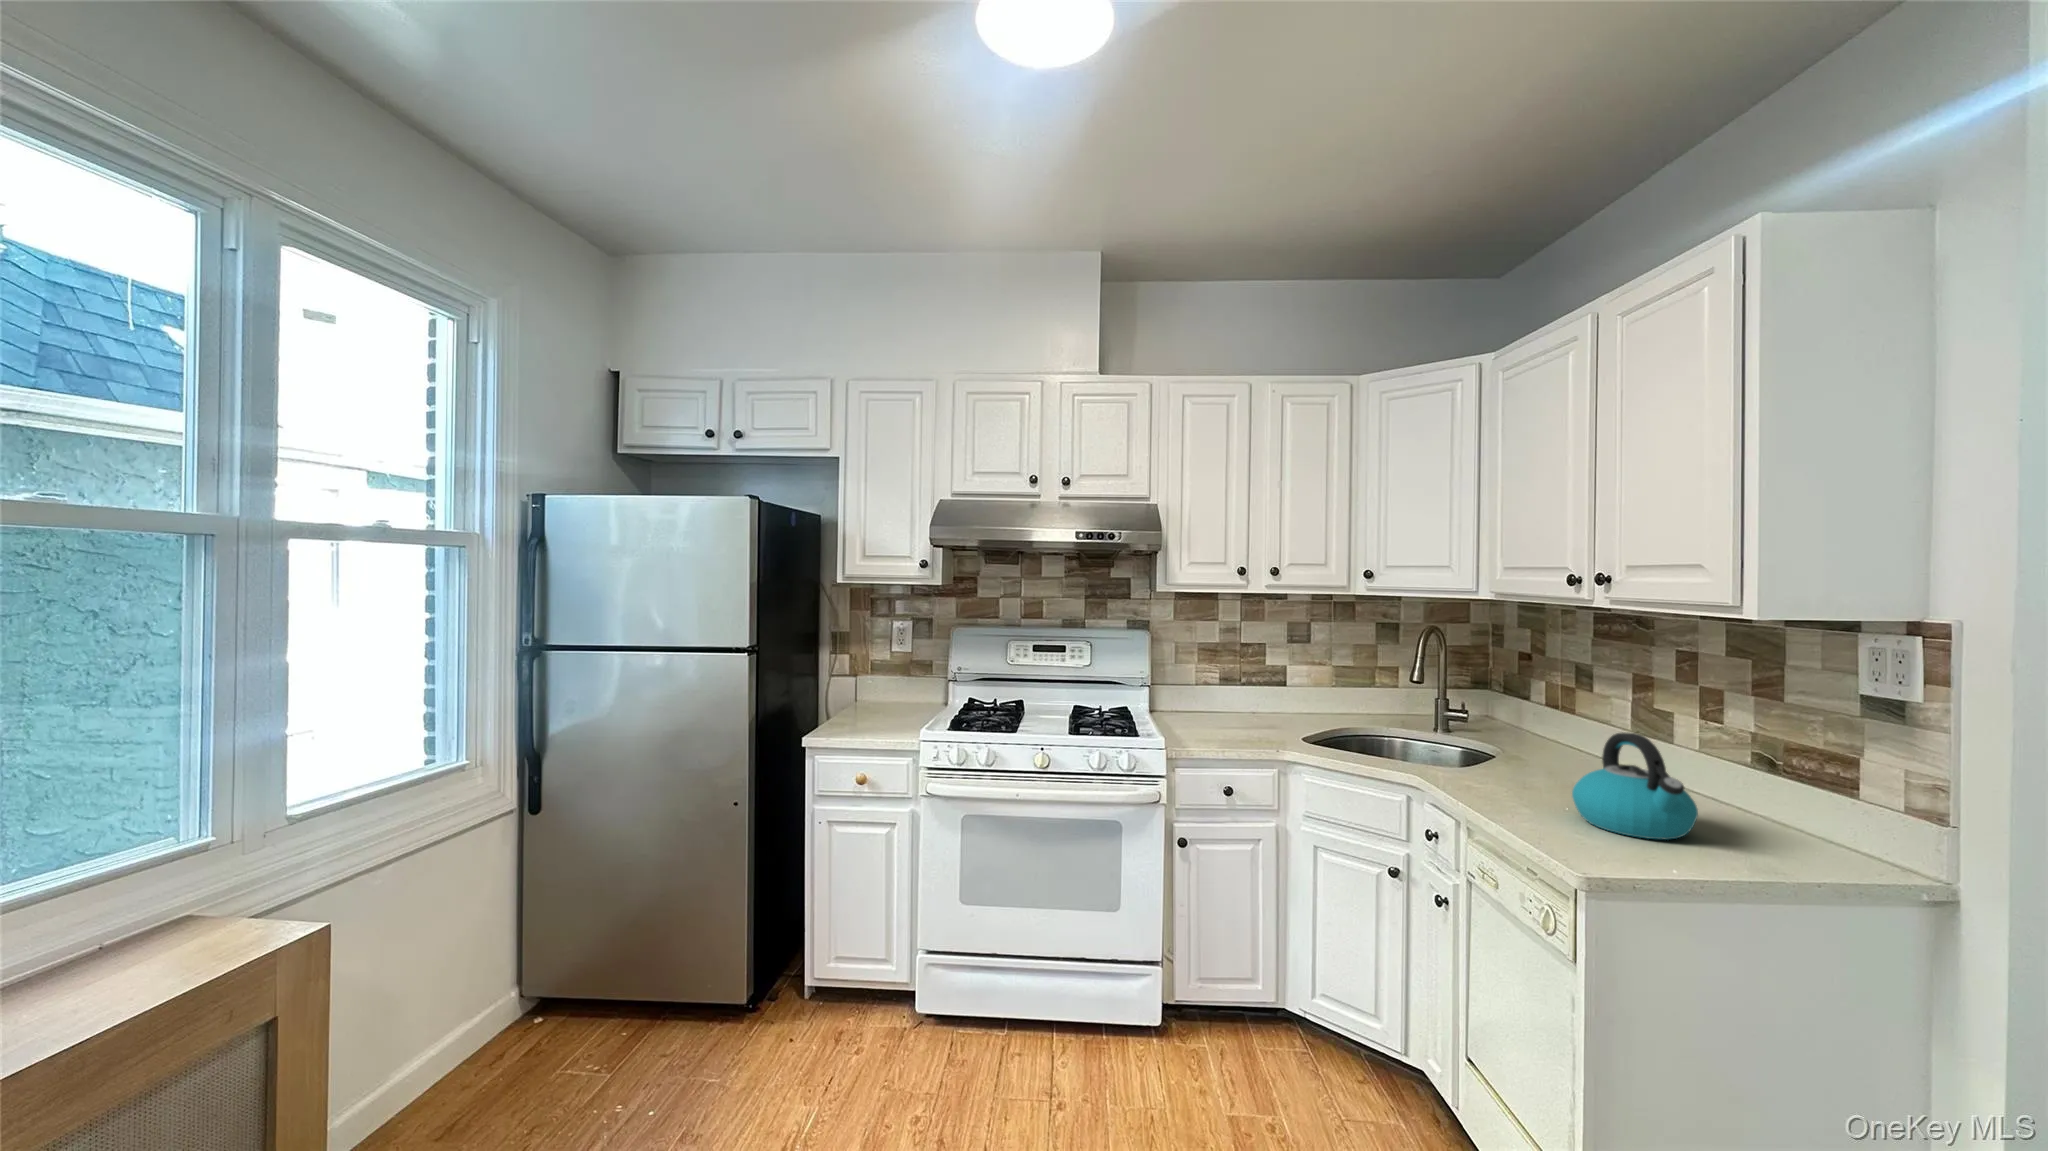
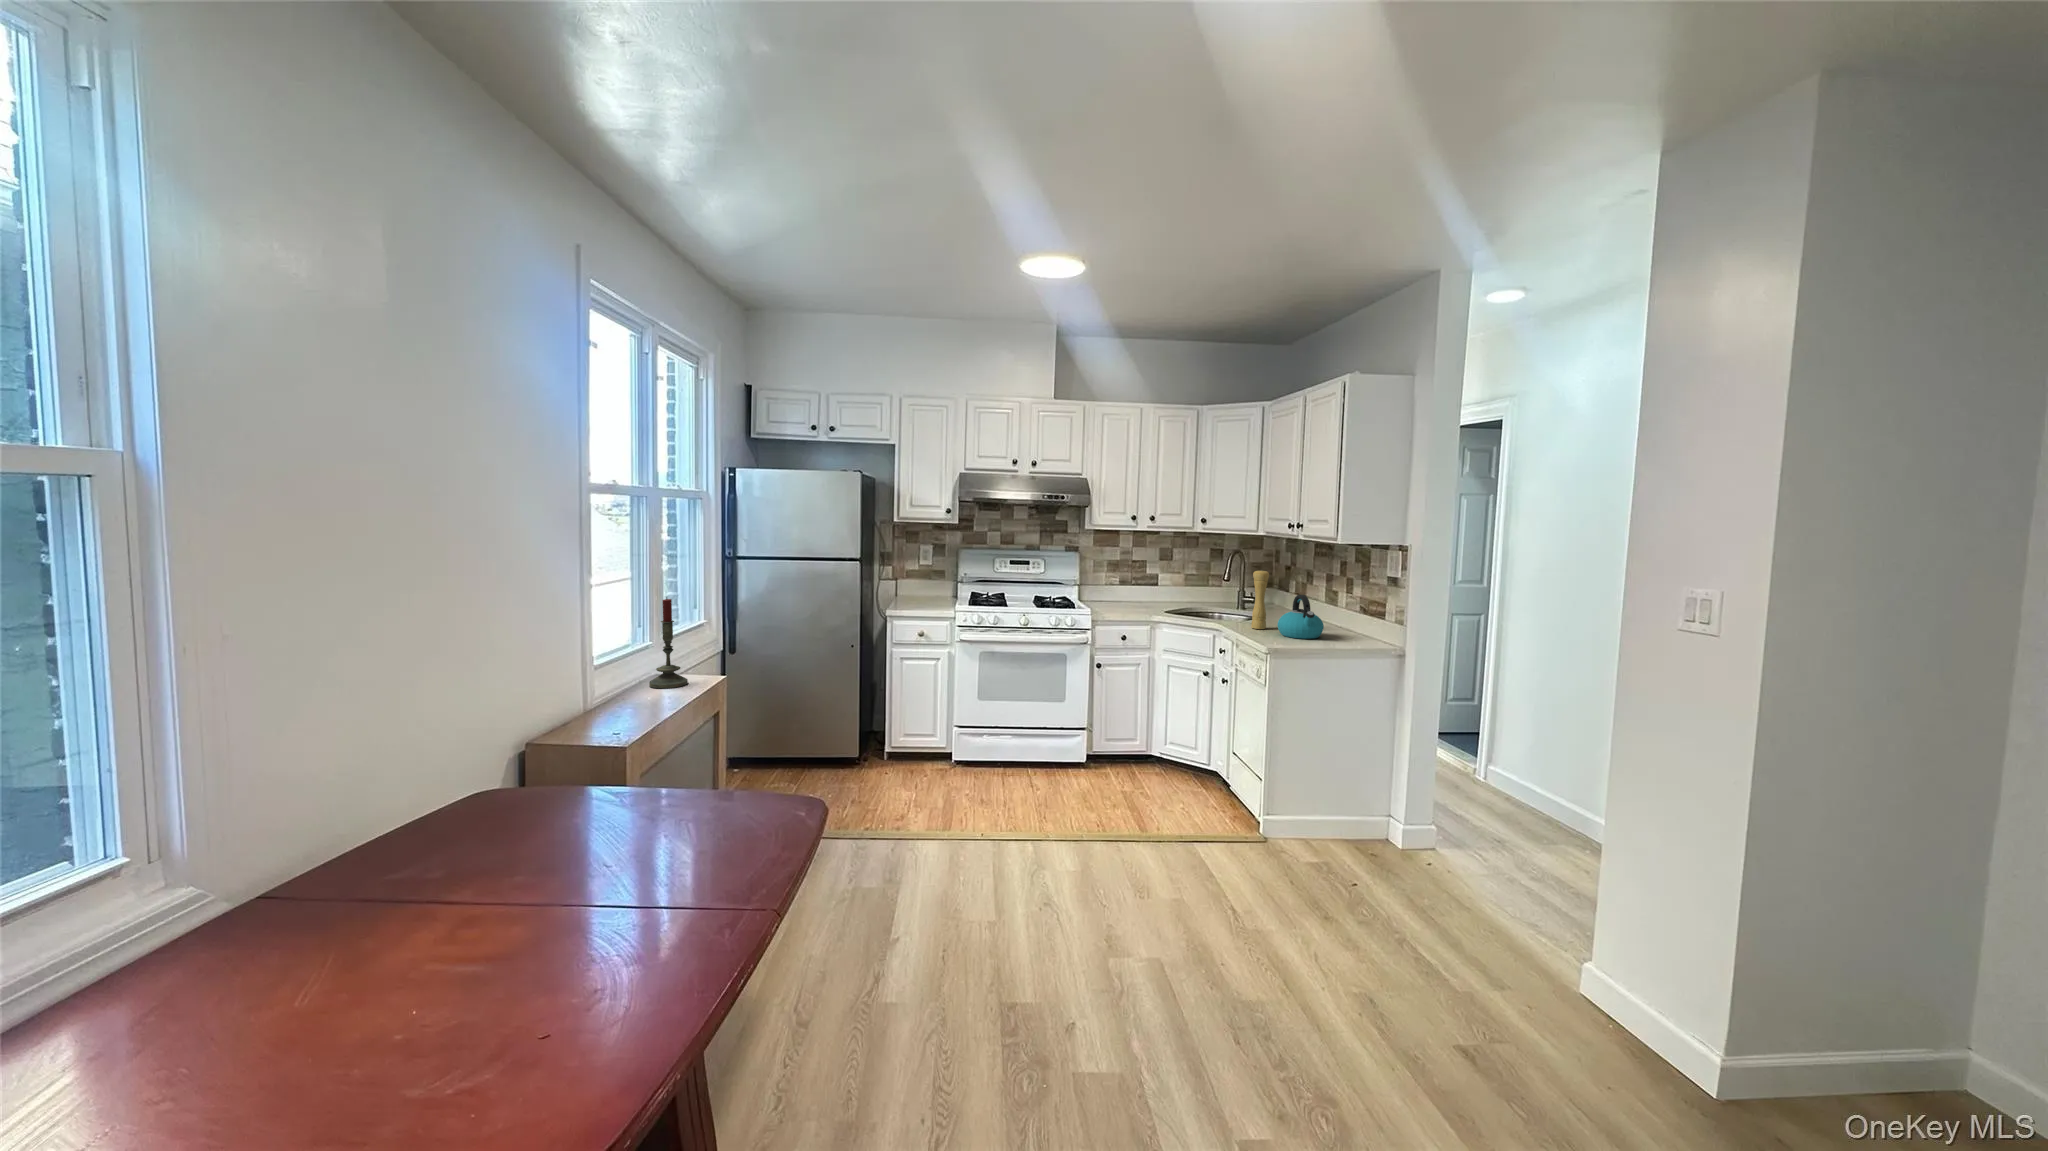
pepper mill: none [1497,672,1535,798] -> present [1251,570,1269,629]
candle: none [112,754,230,974] -> present [649,597,688,689]

